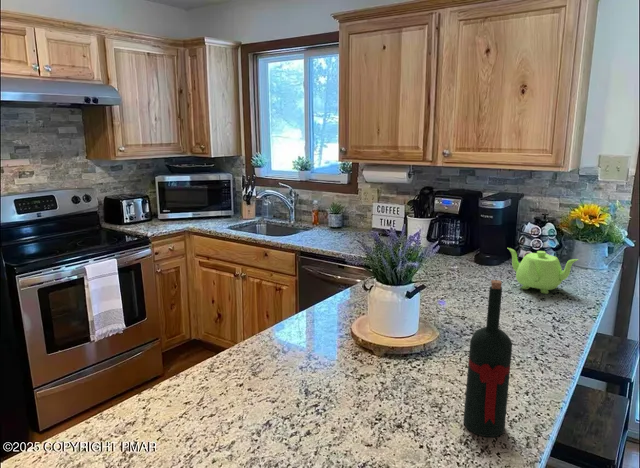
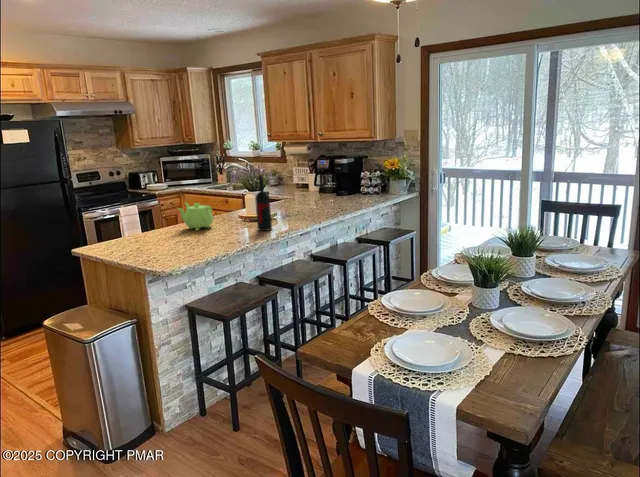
teapot: present [507,248,578,294] -> present [179,203,213,231]

